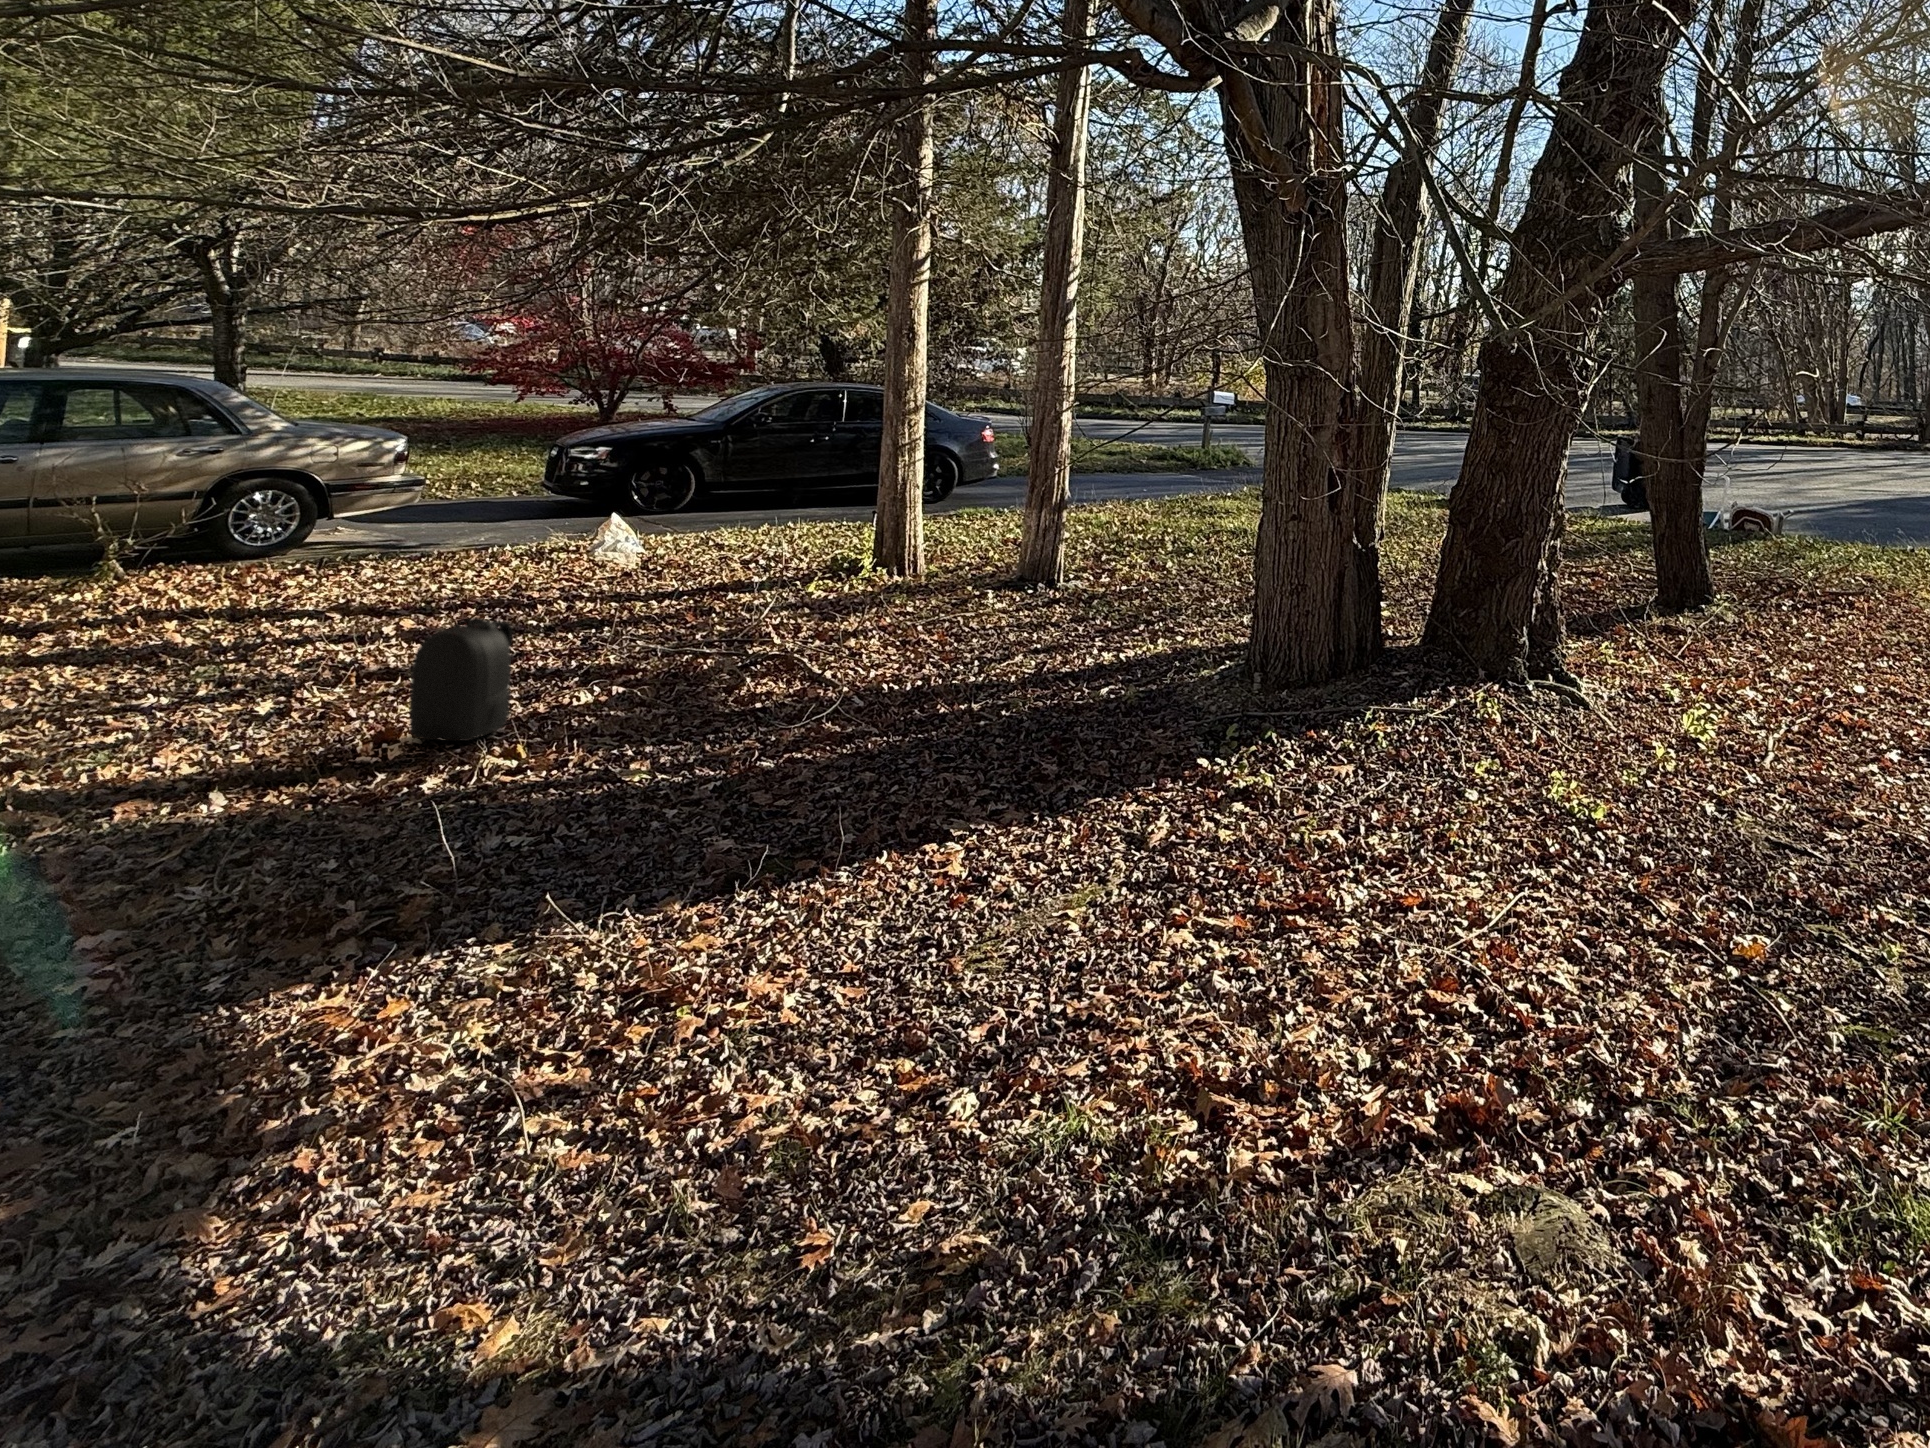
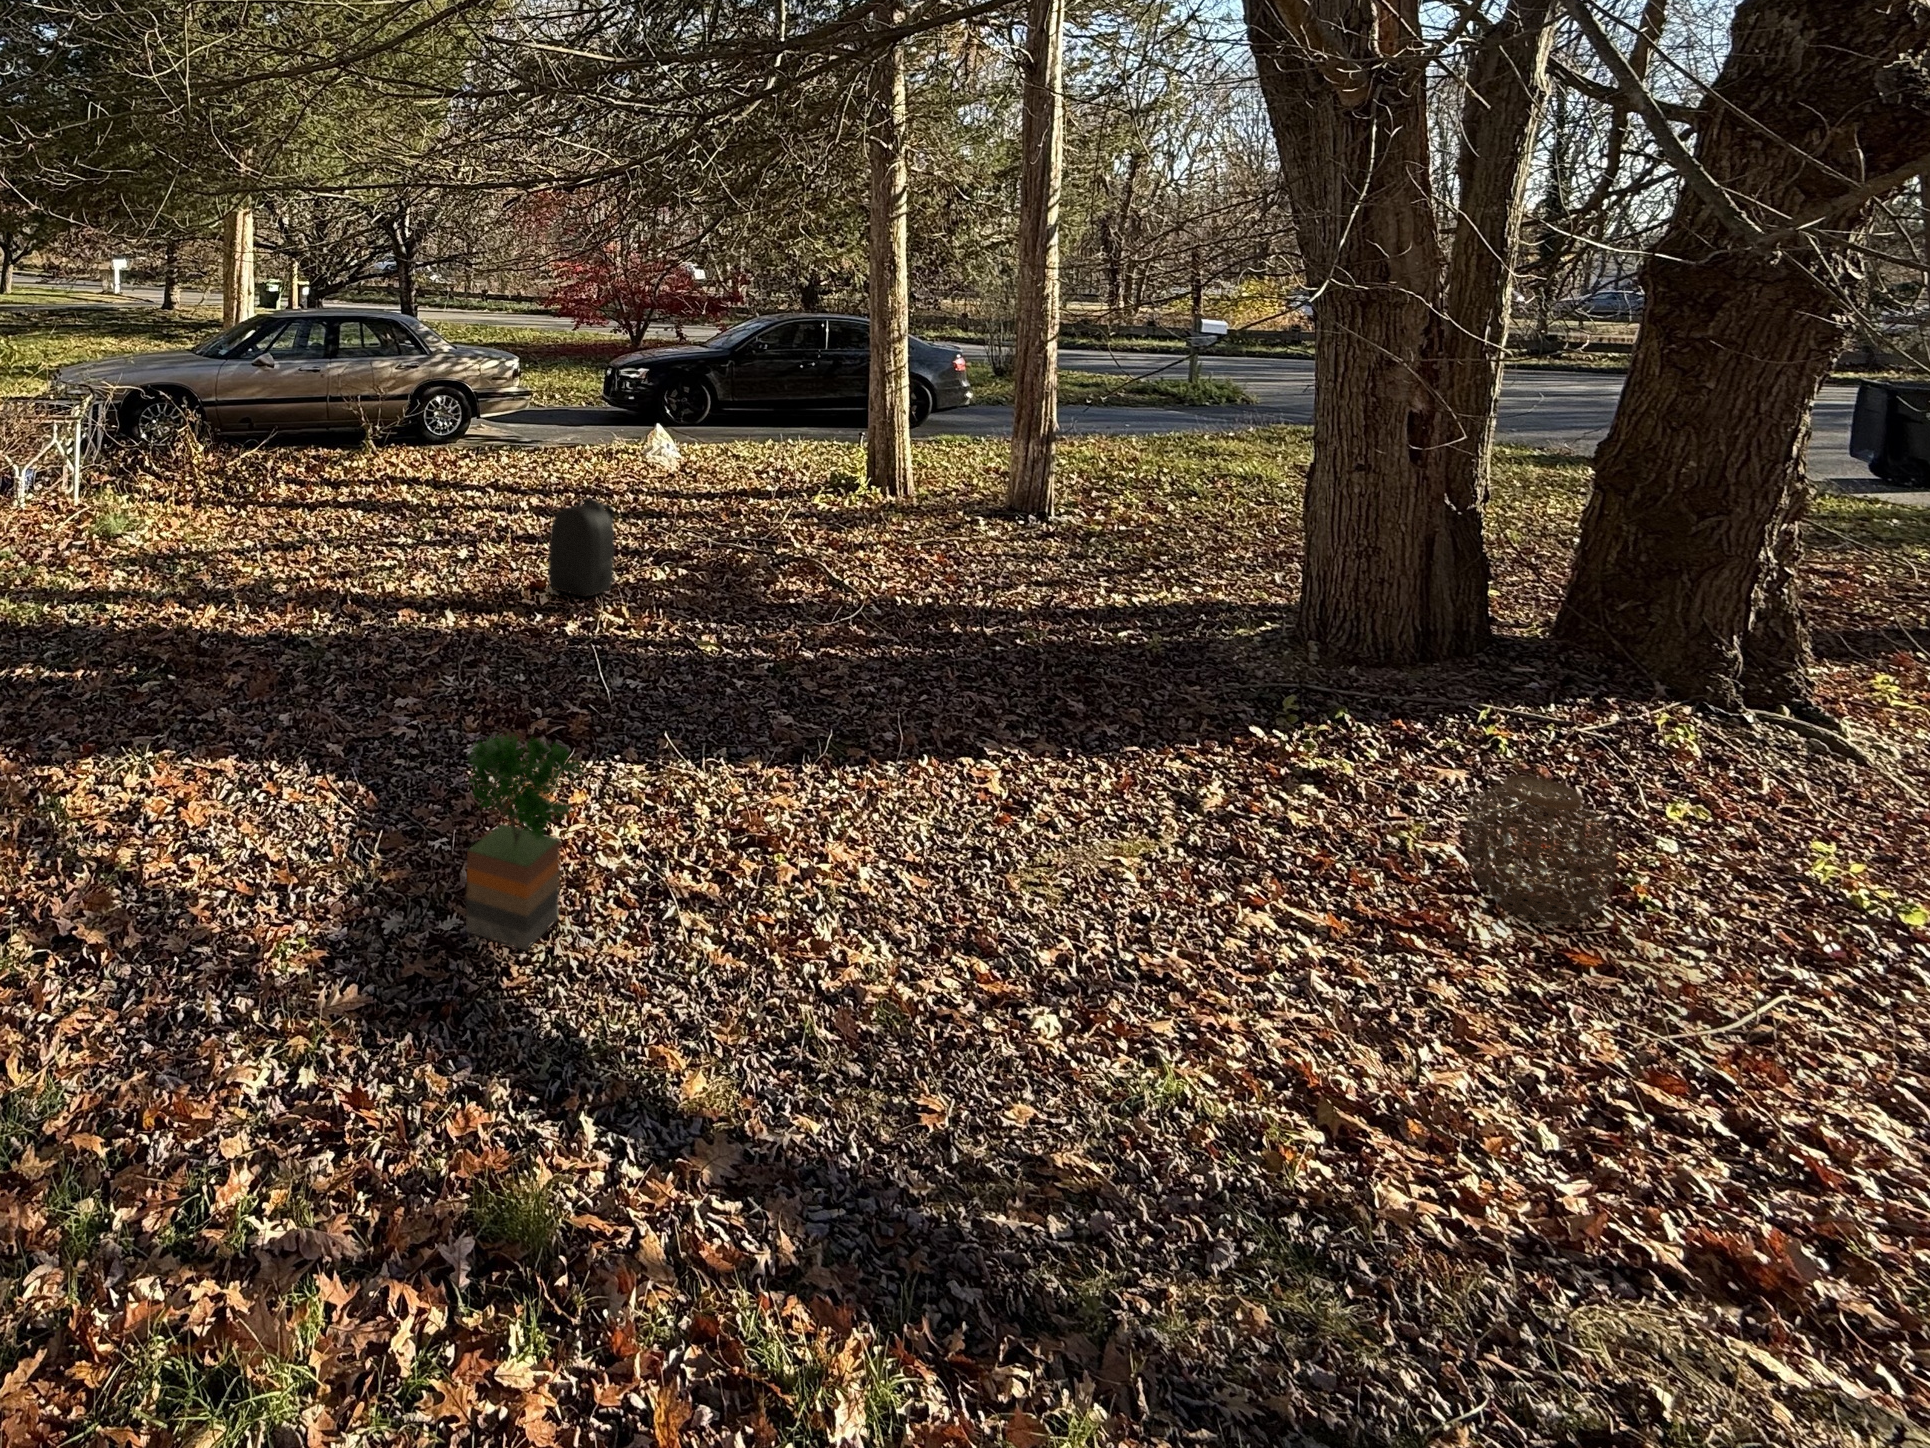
woven basket: none [1350,759,1450,881] -> present [1466,775,1617,925]
potted tree: none [198,940,403,1229] -> present [466,732,583,950]

